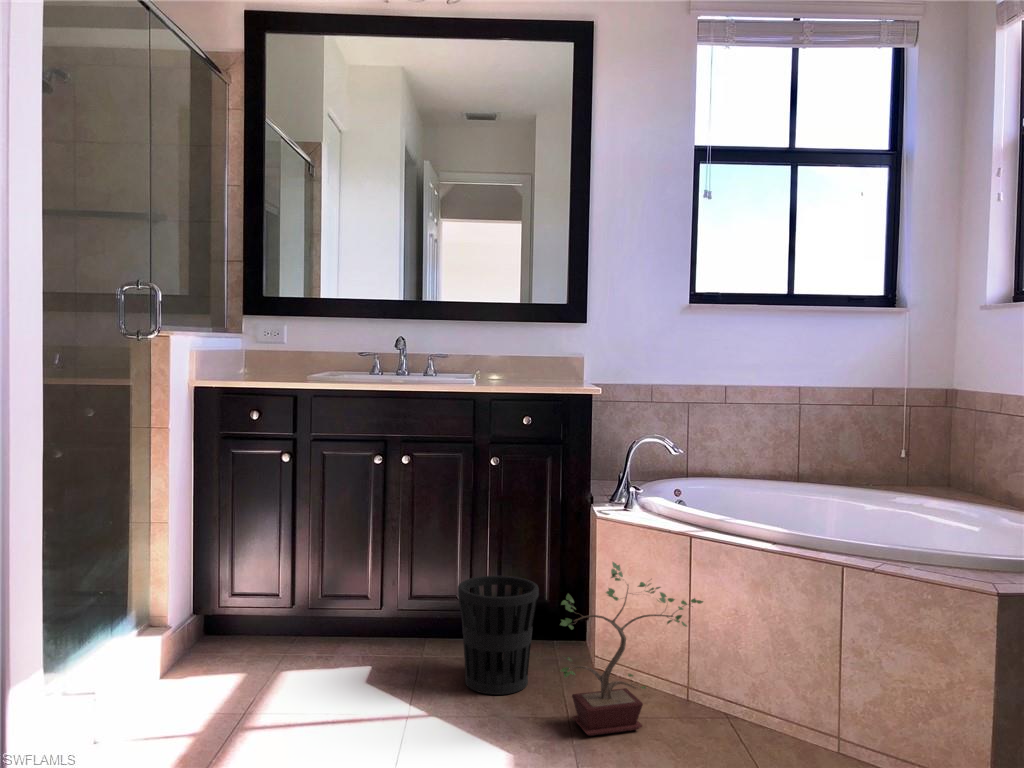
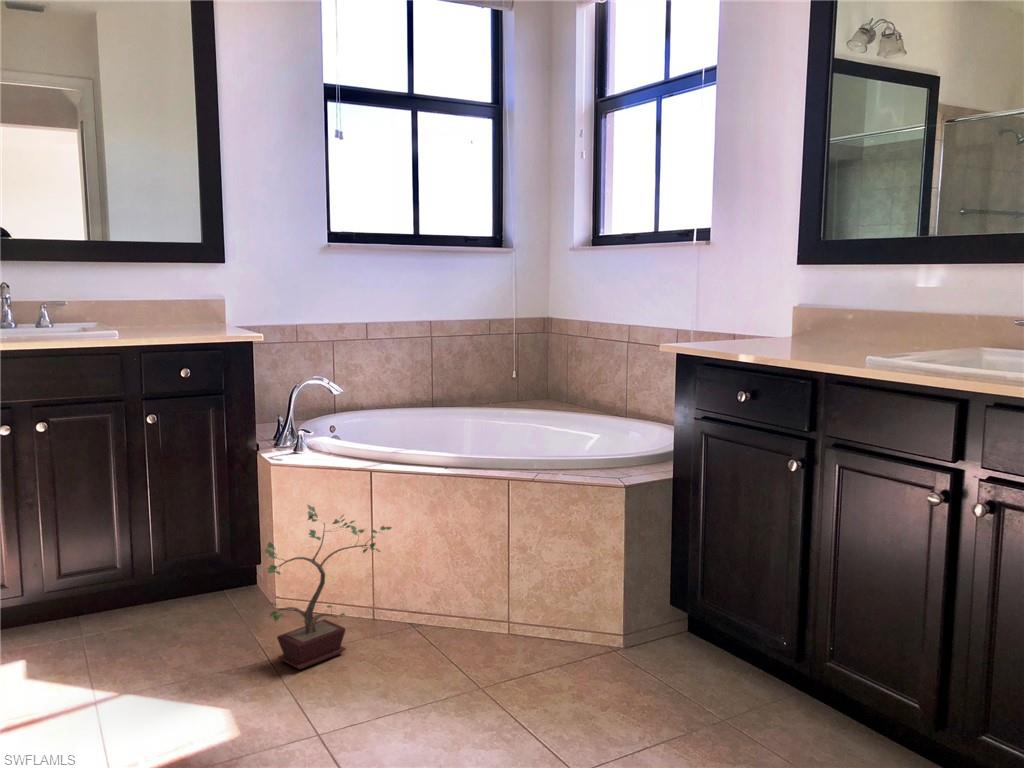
wastebasket: present [458,576,539,695] -> none [132,536,223,659]

